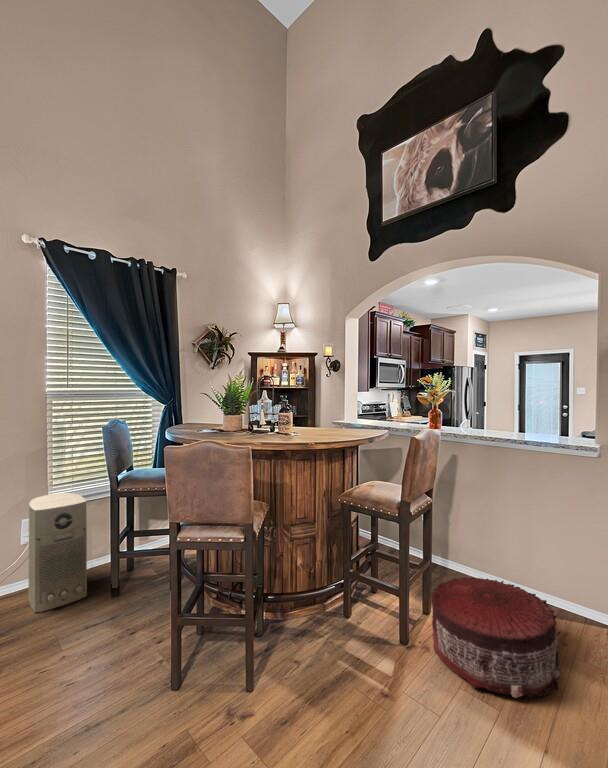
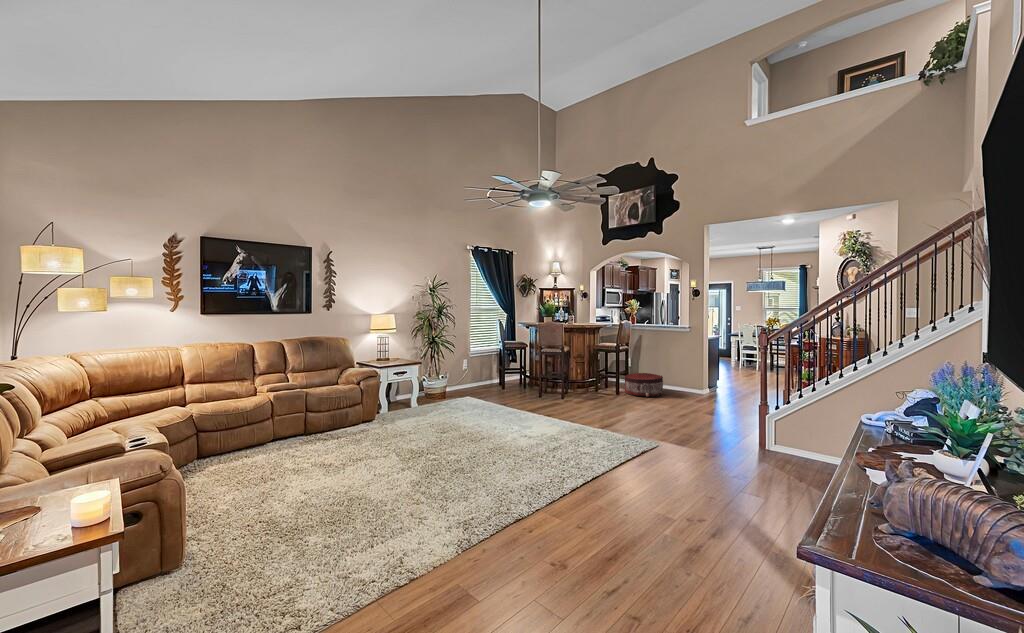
air purifier: present [28,493,87,612] -> none [471,348,494,387]

